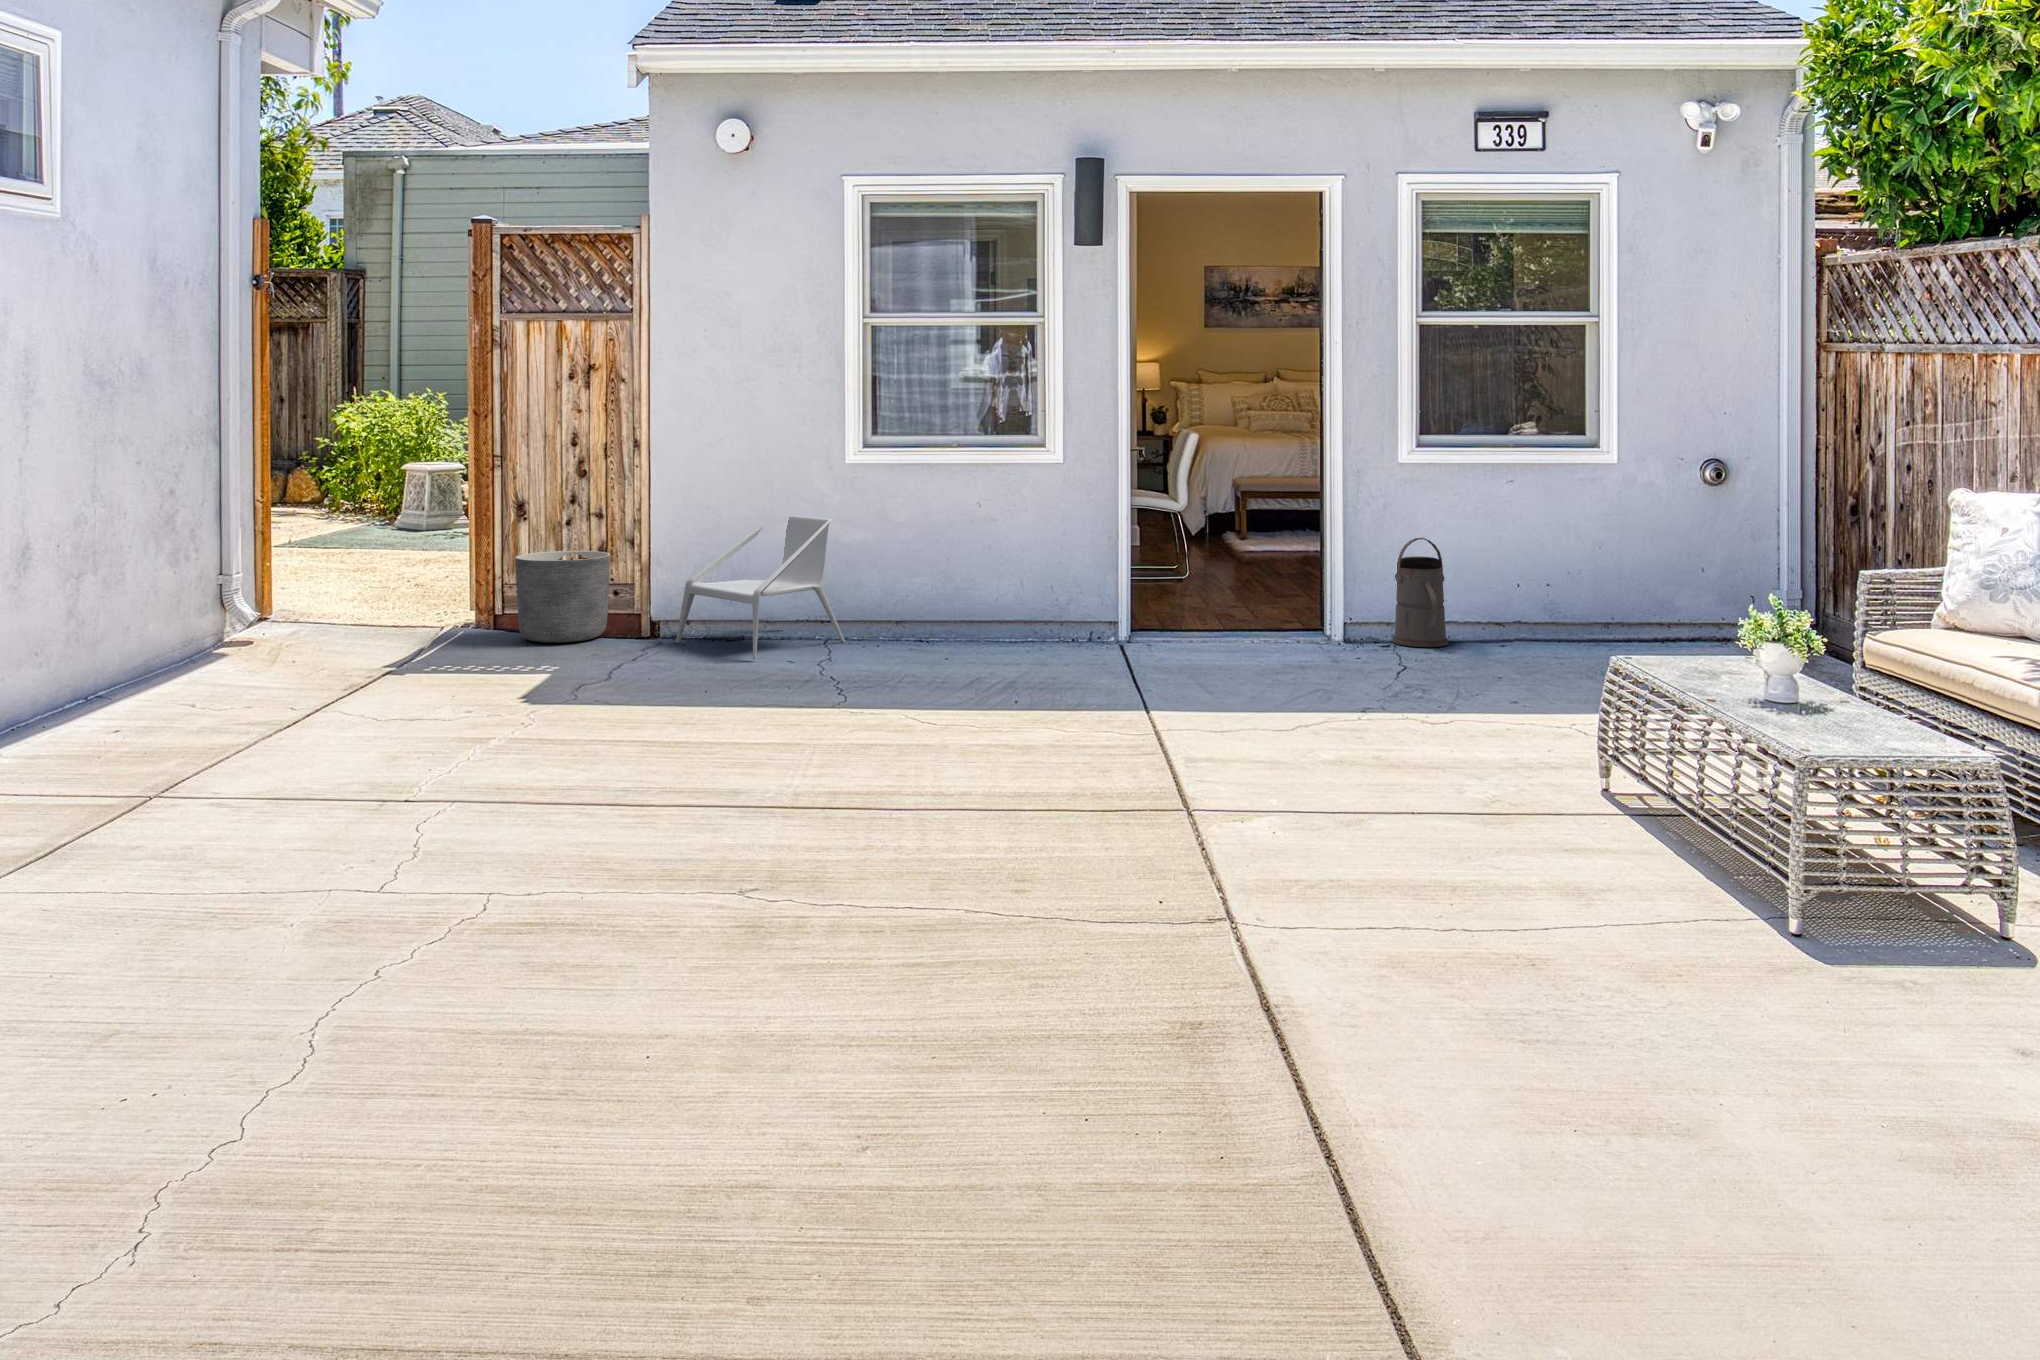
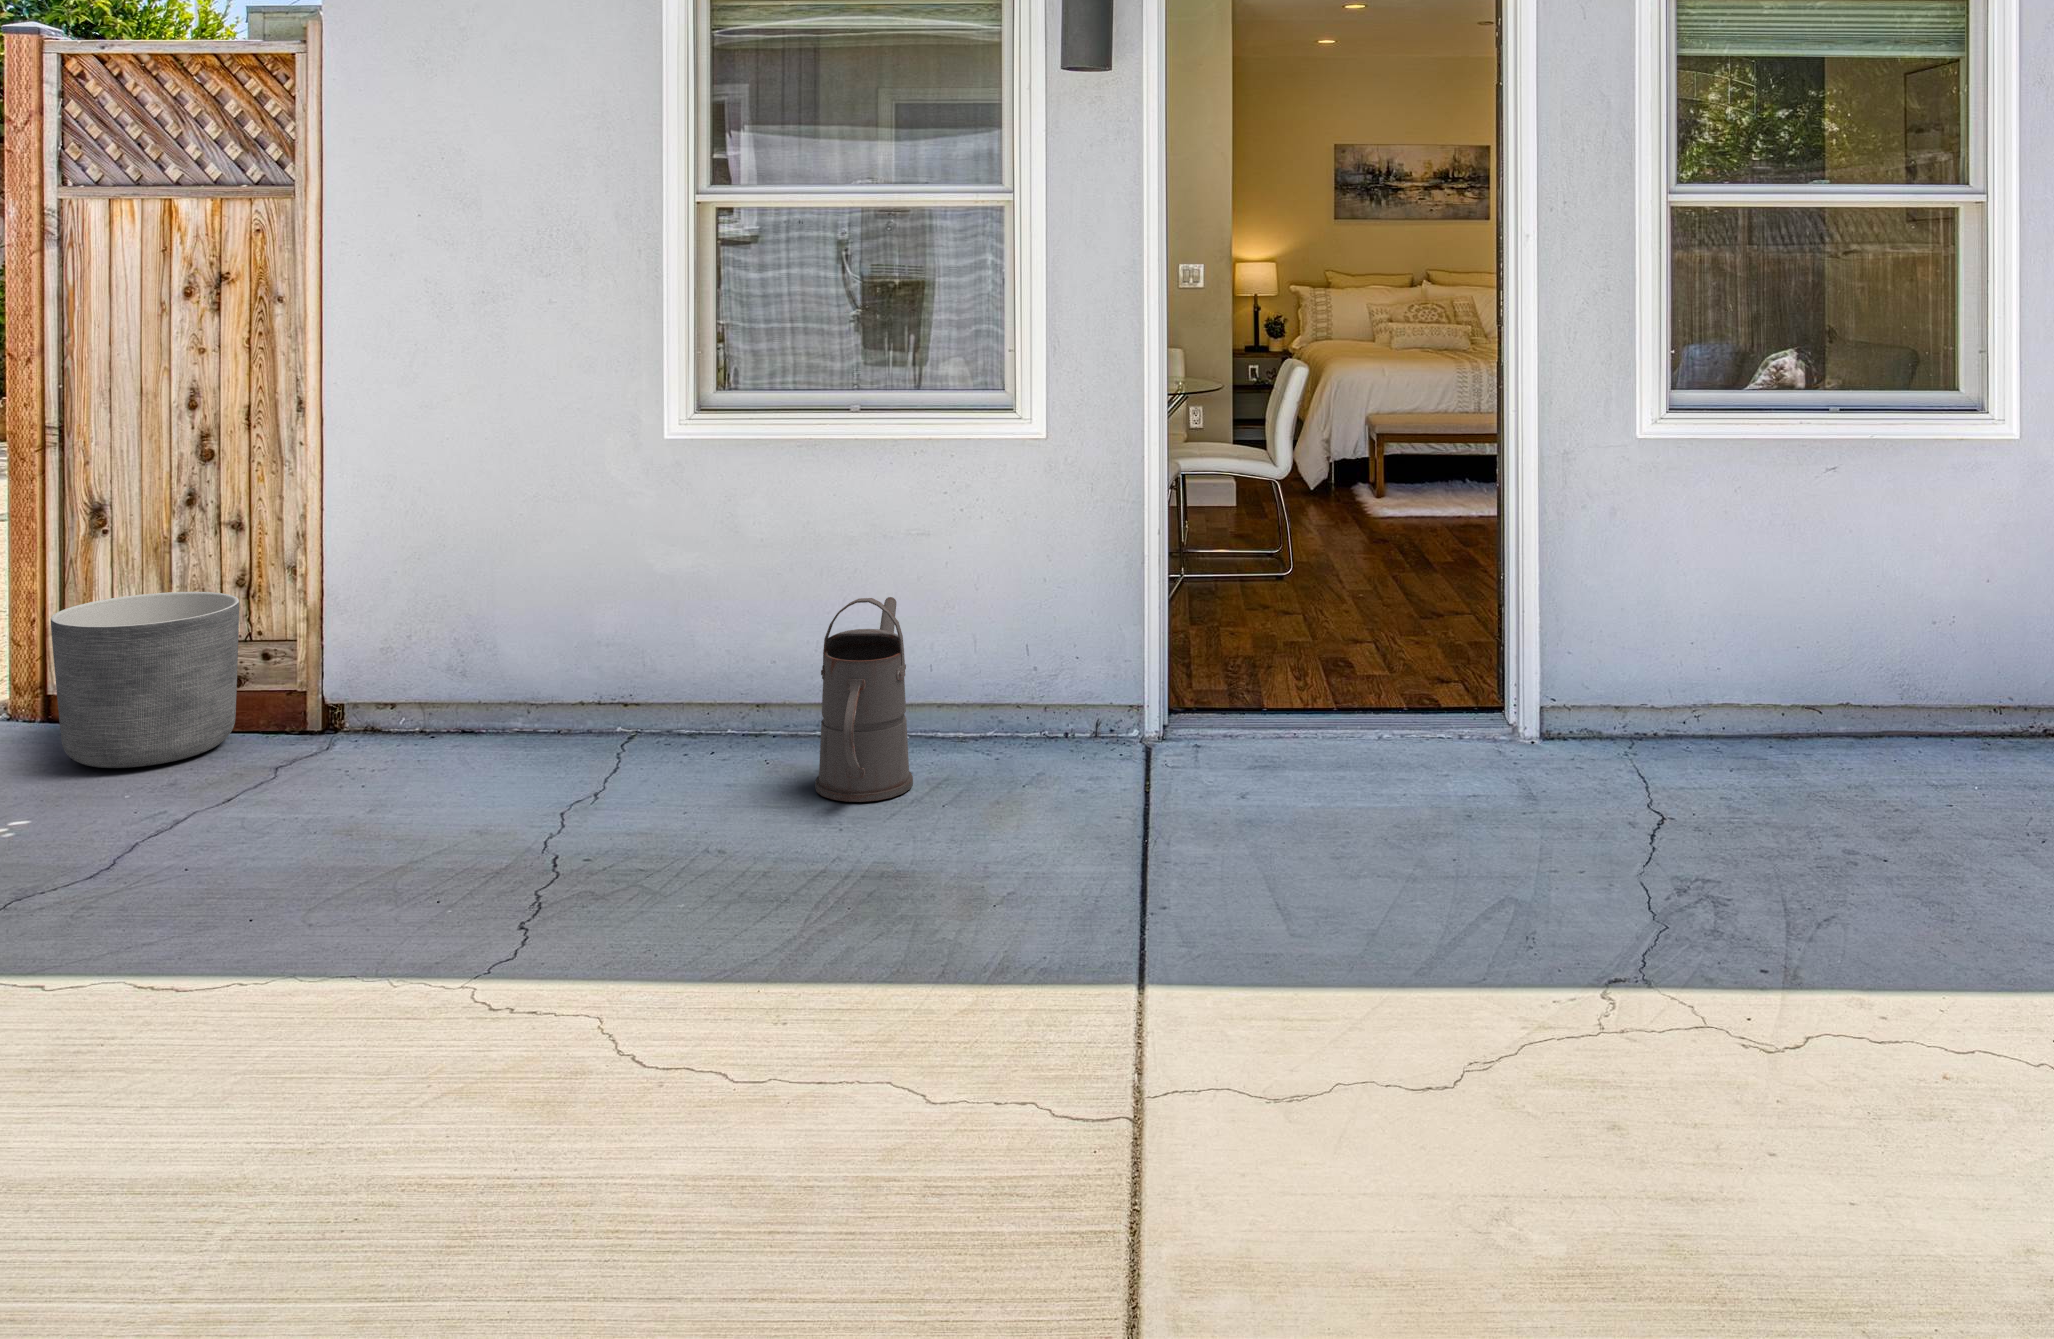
armchair: present [676,515,845,660] -> none [332,536,631,833]
watering can: present [1393,538,1448,647] -> present [815,597,913,802]

